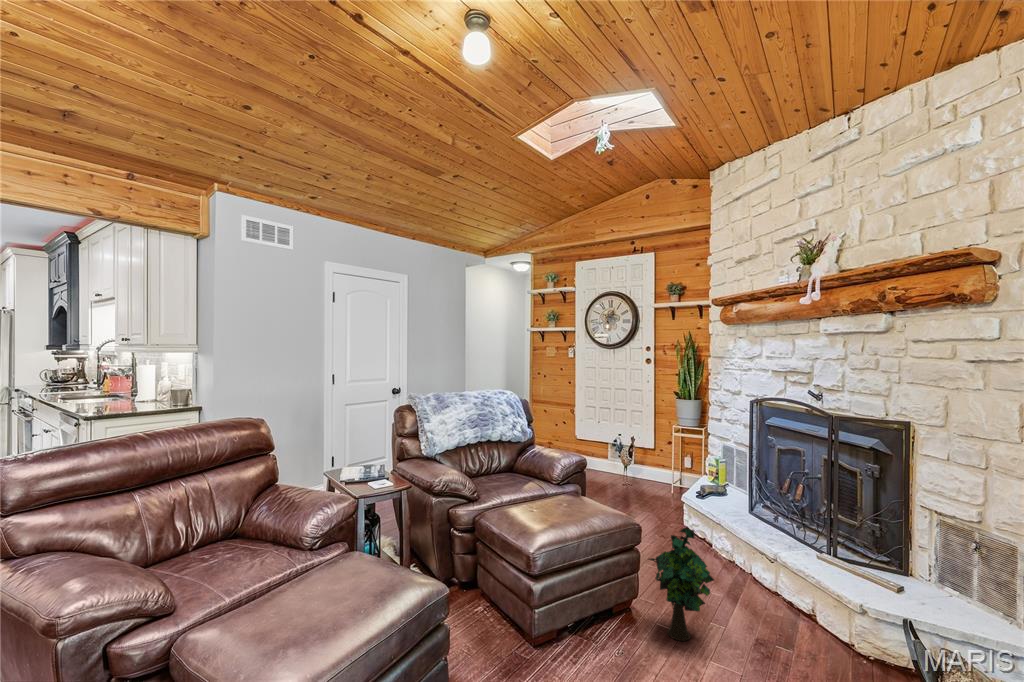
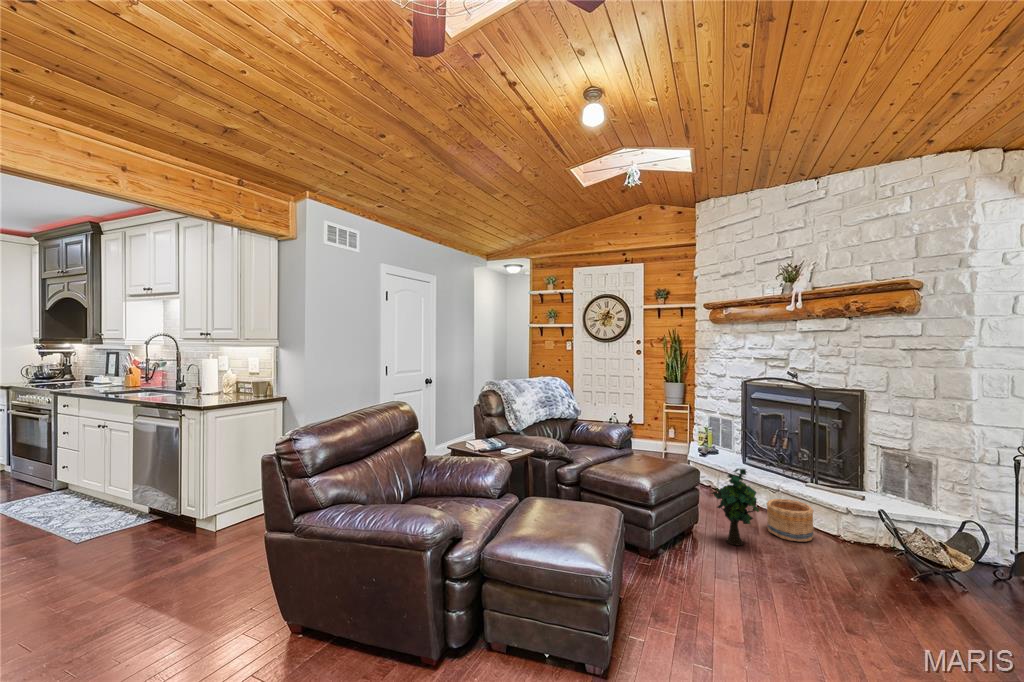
basket: none [742,574,809,647] -> present [766,499,814,541]

